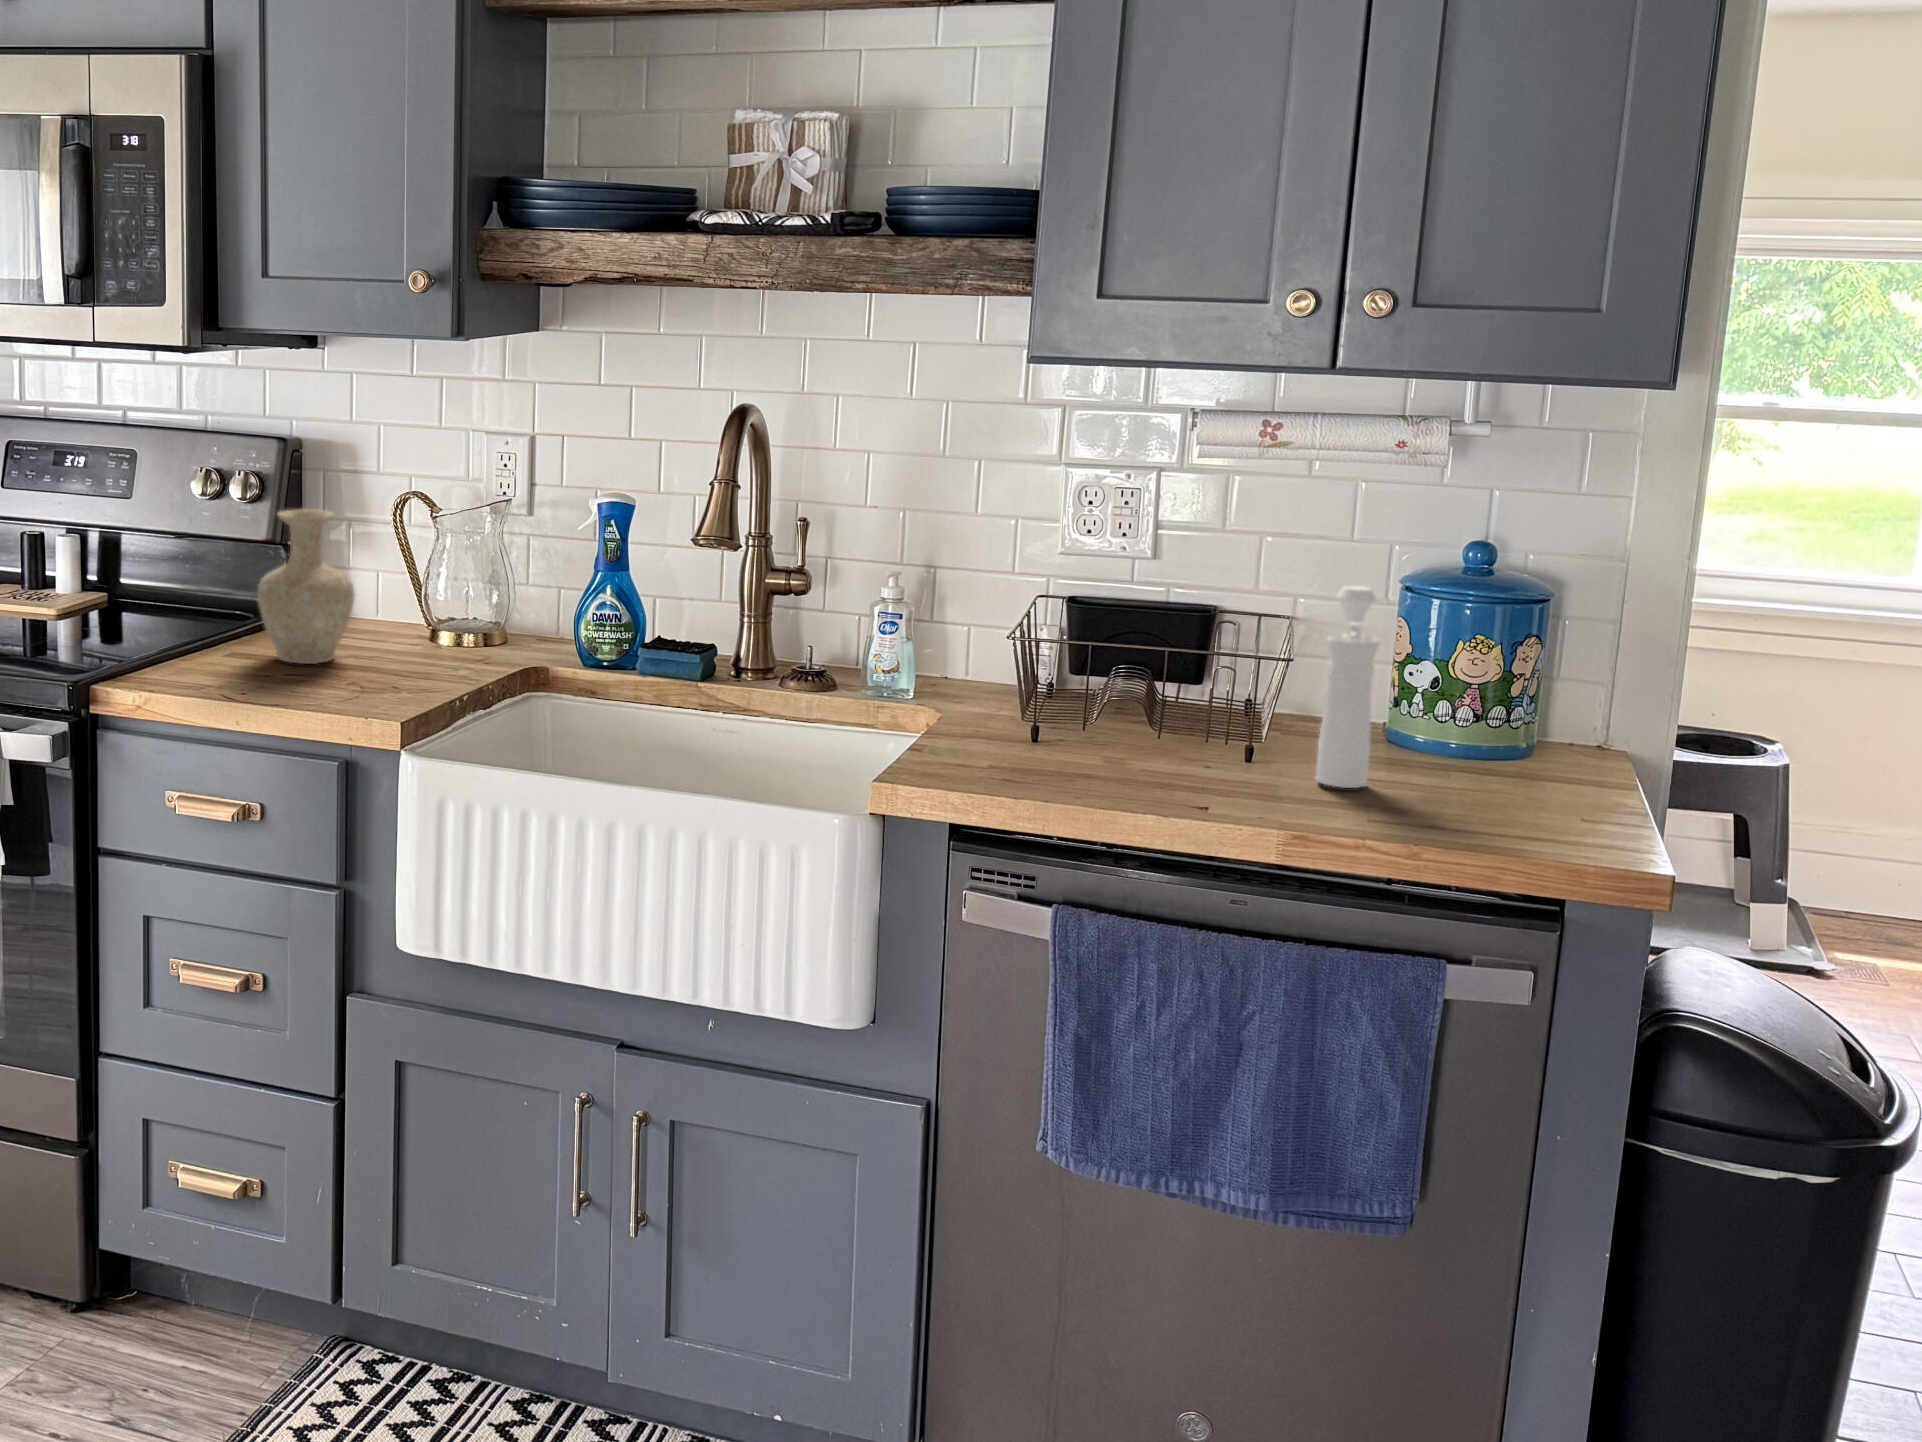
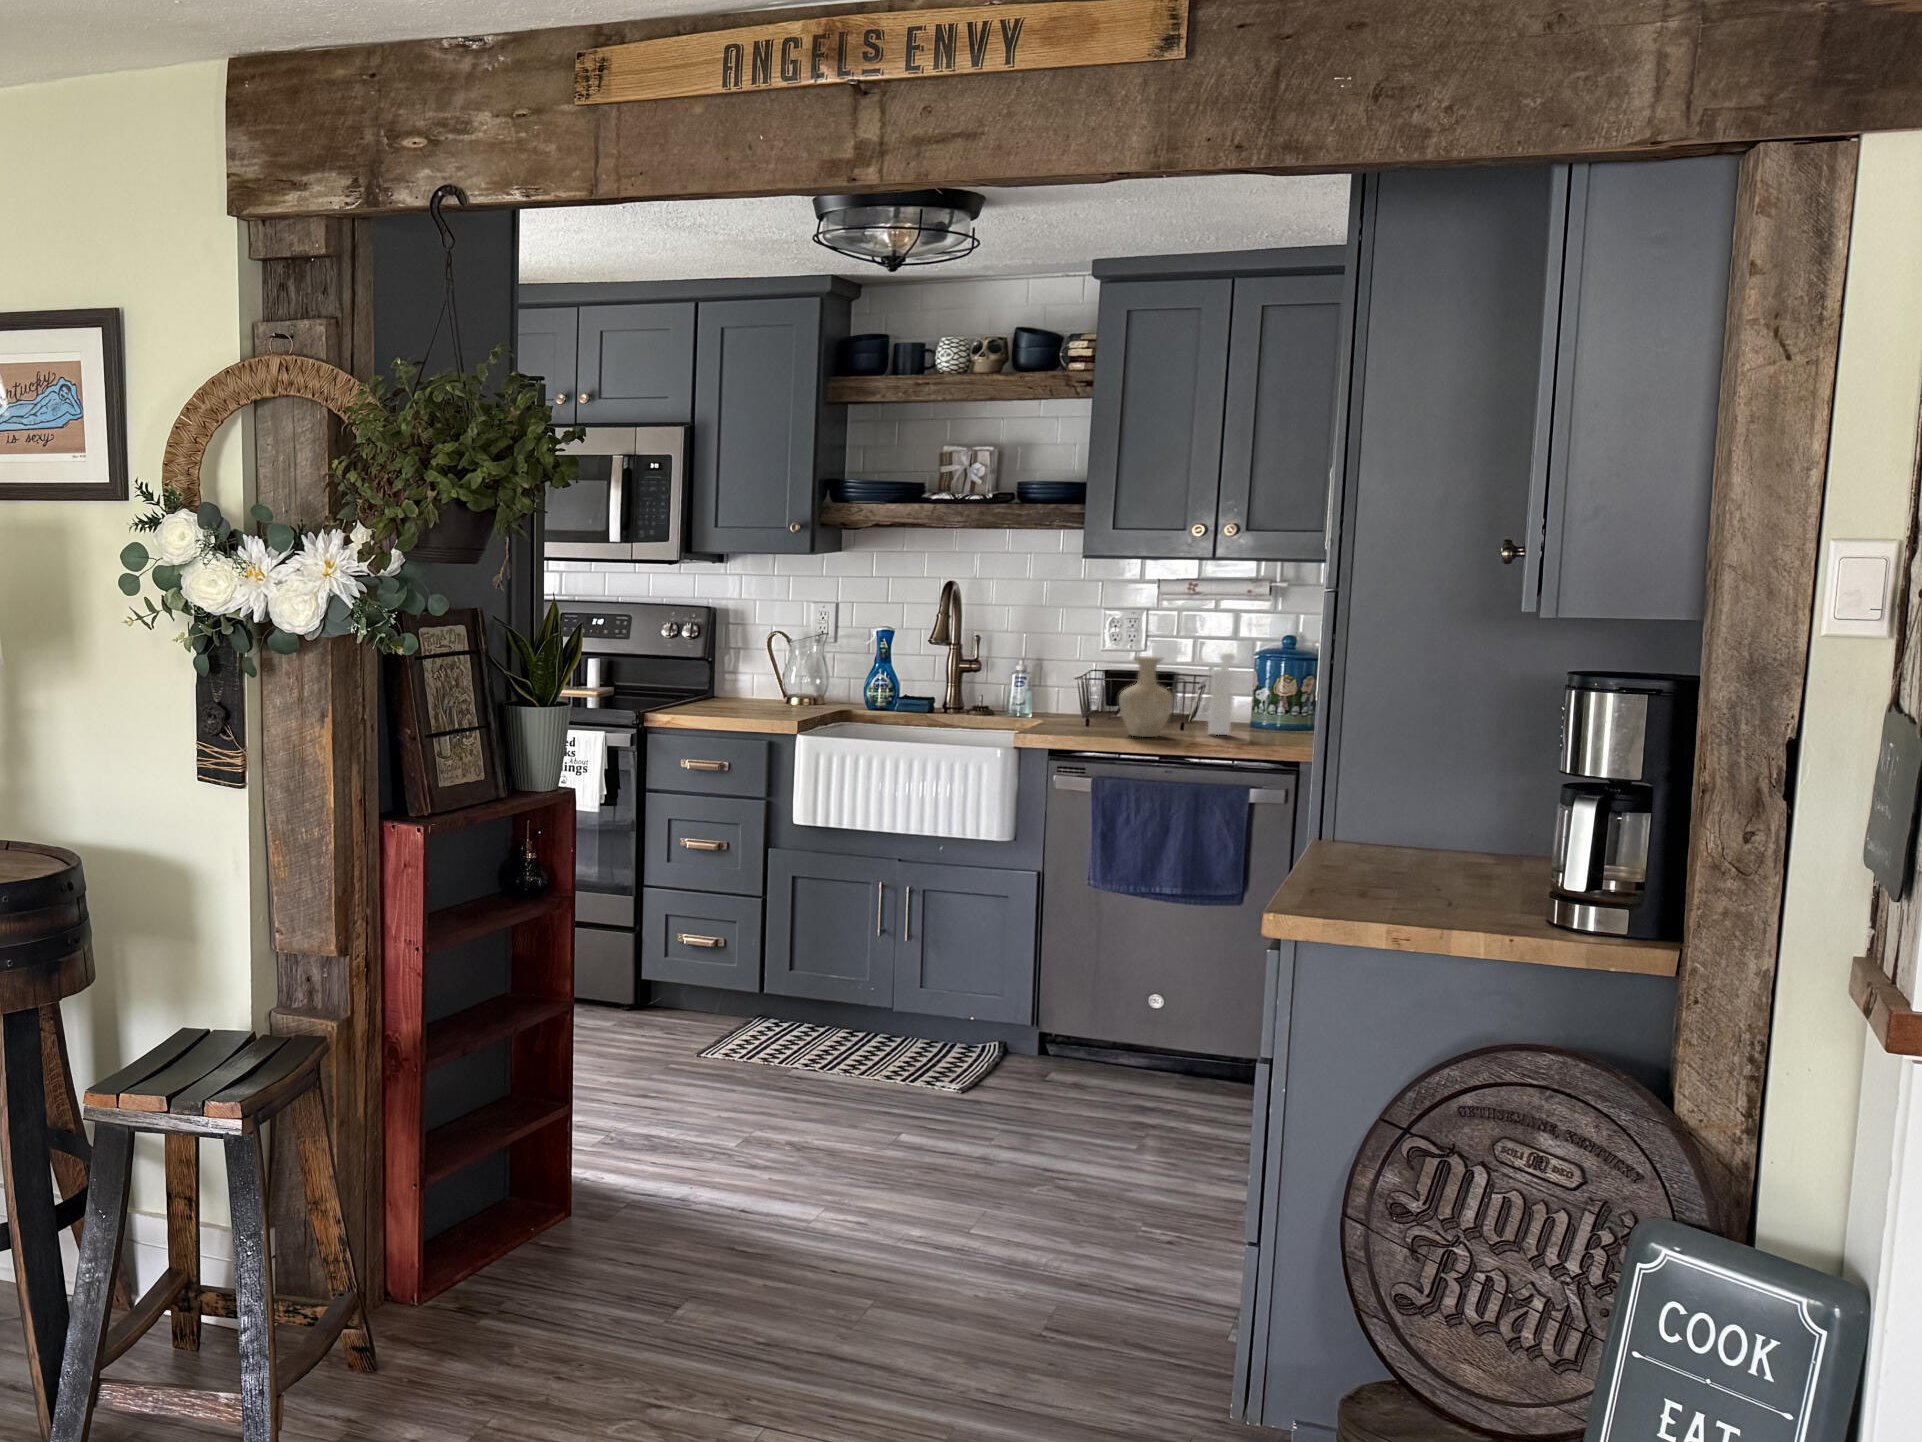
vase: present [257,509,355,664] -> present [1119,656,1173,737]

